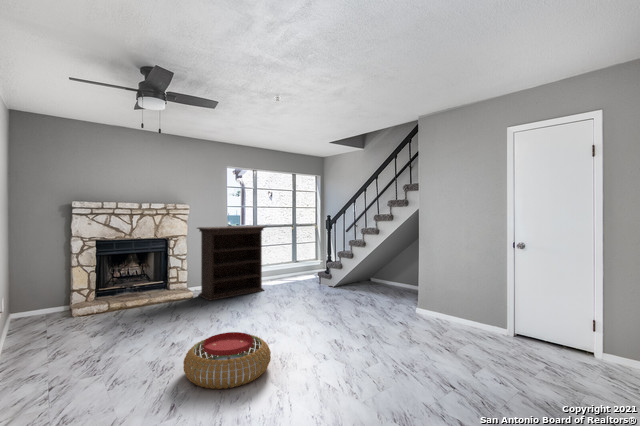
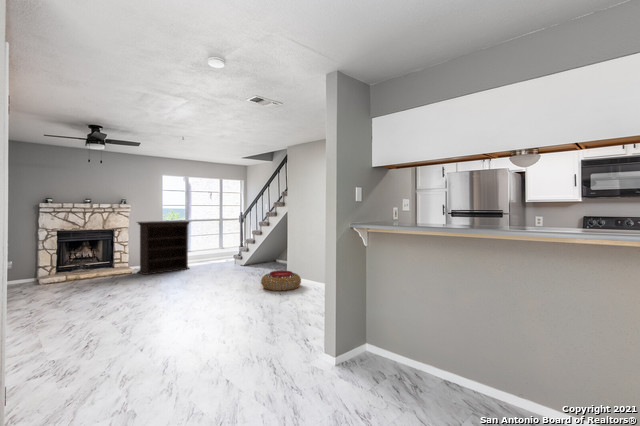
pouf: present [183,332,271,389] -> present [261,271,301,291]

